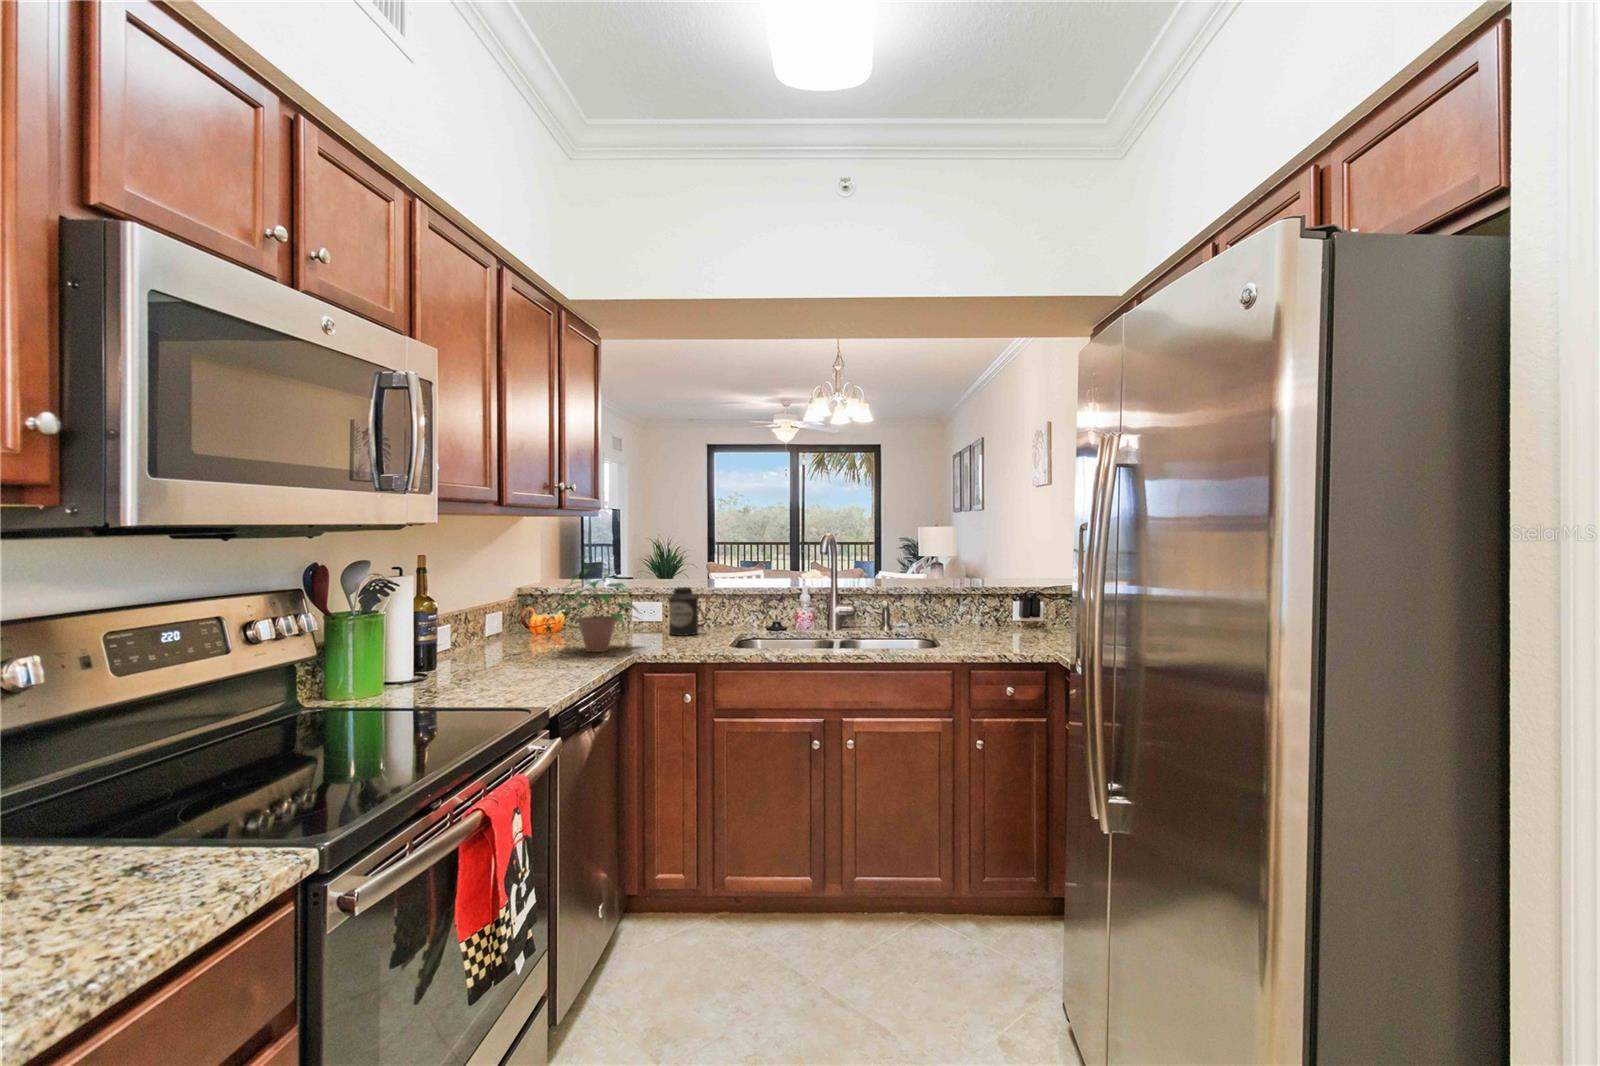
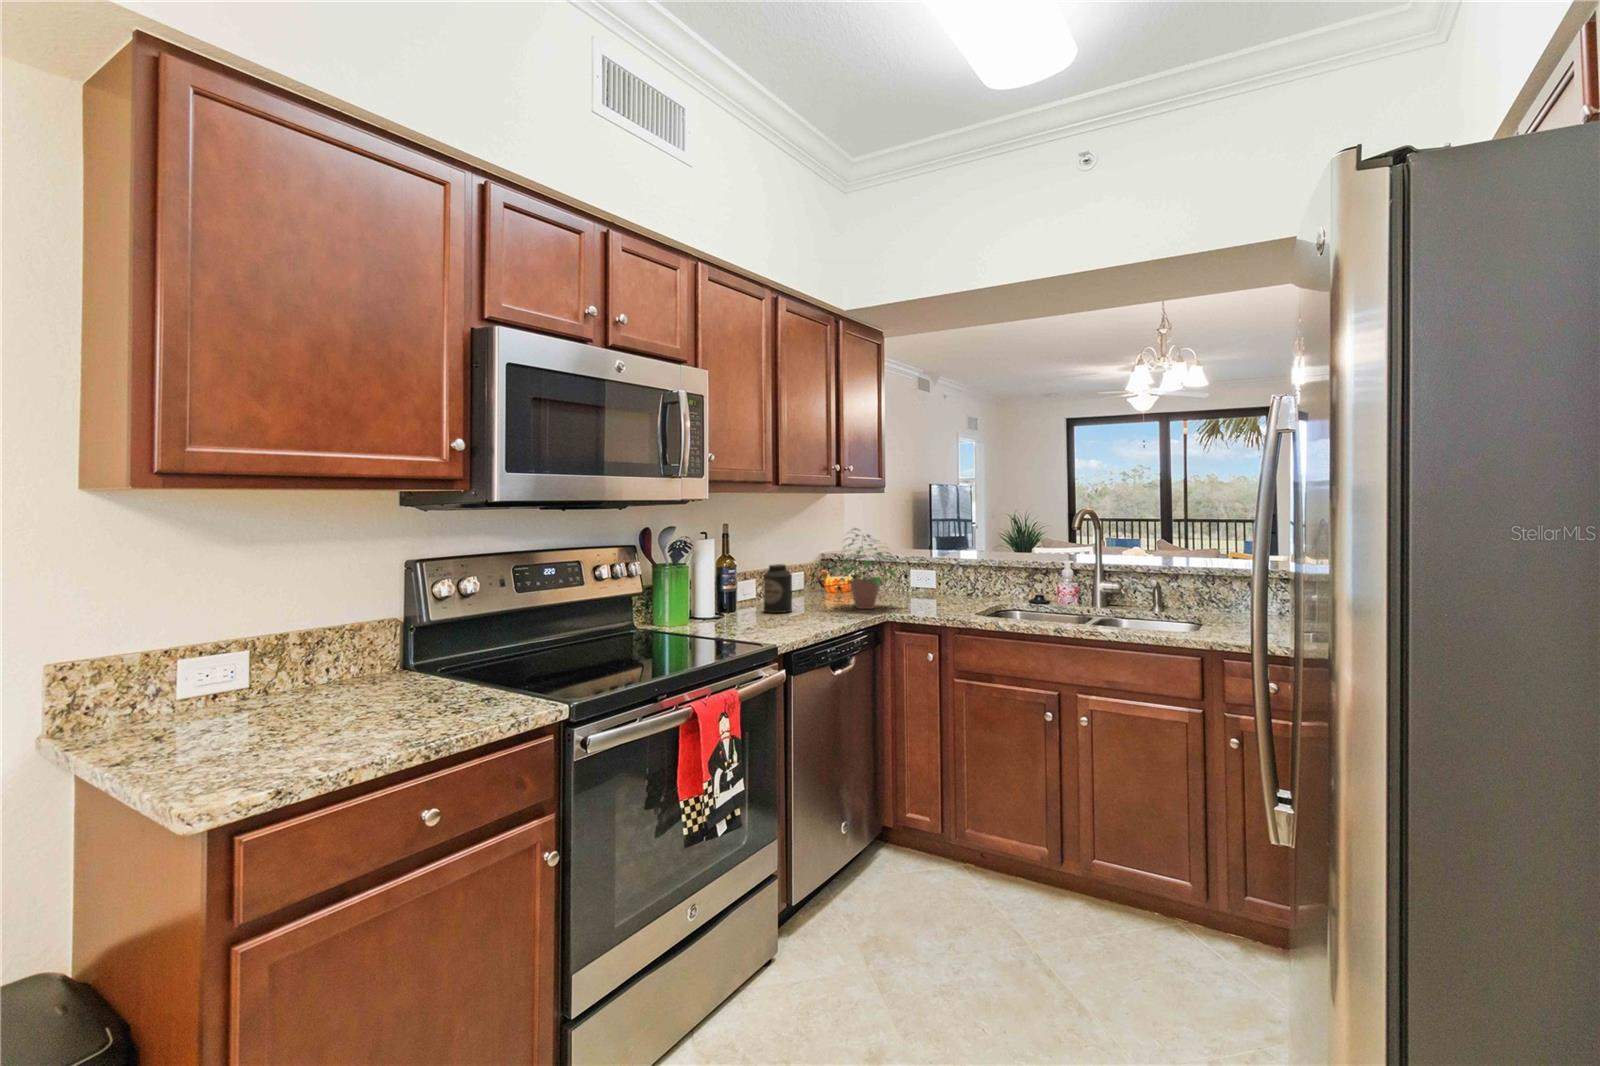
canister: present [669,587,698,636] -> present [764,564,792,613]

